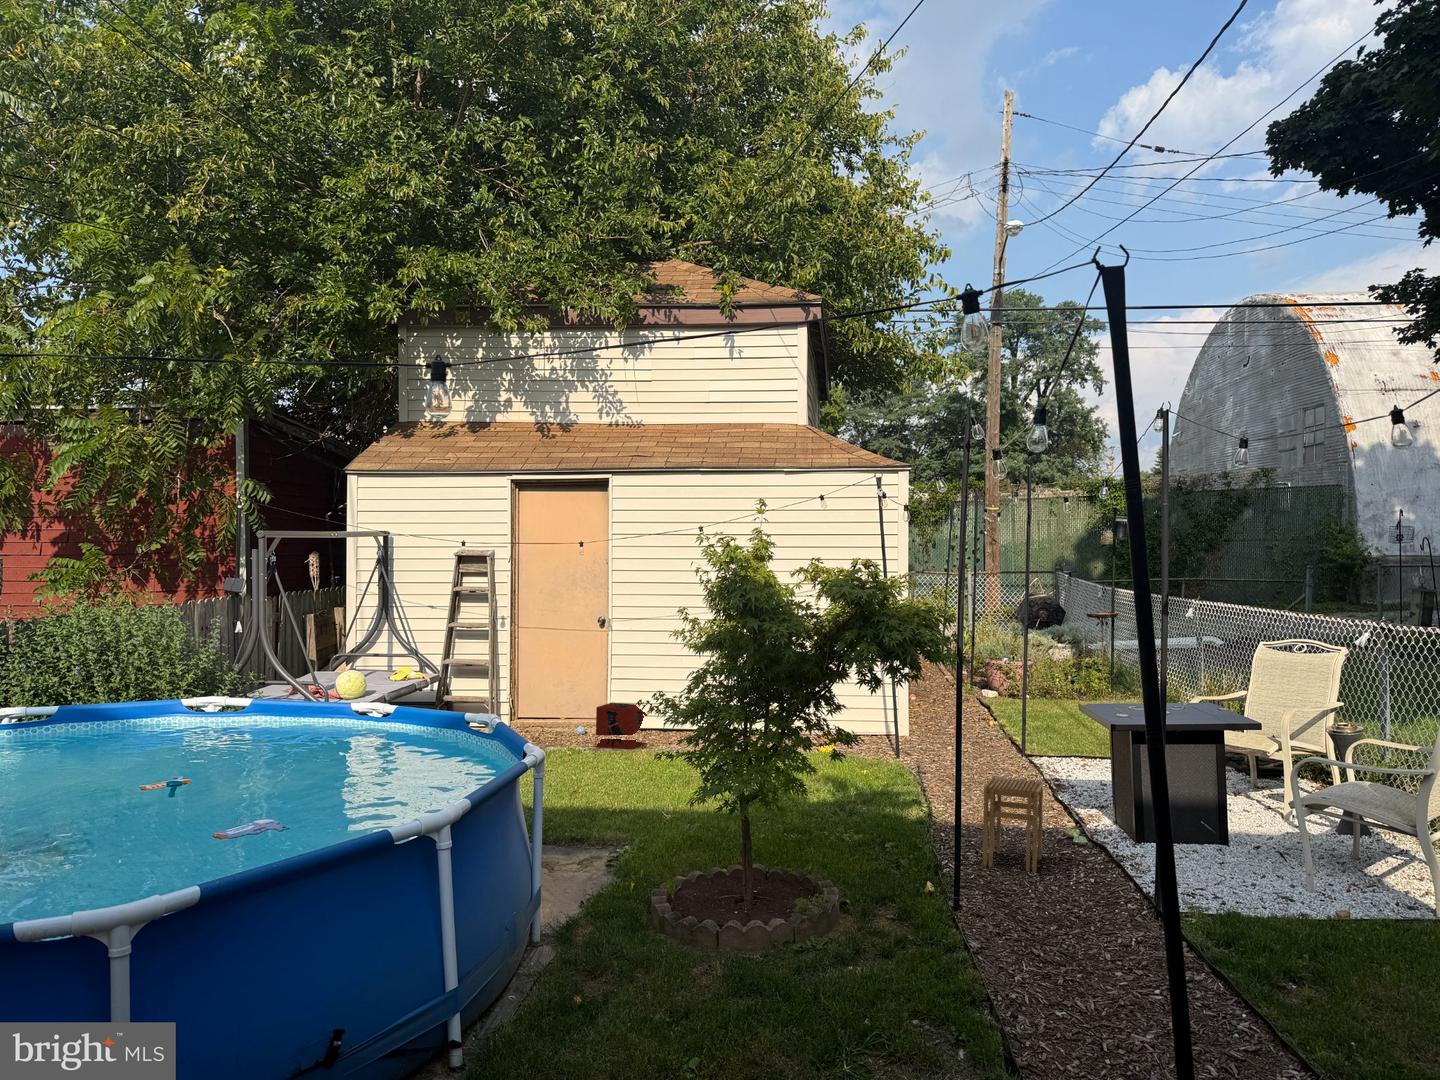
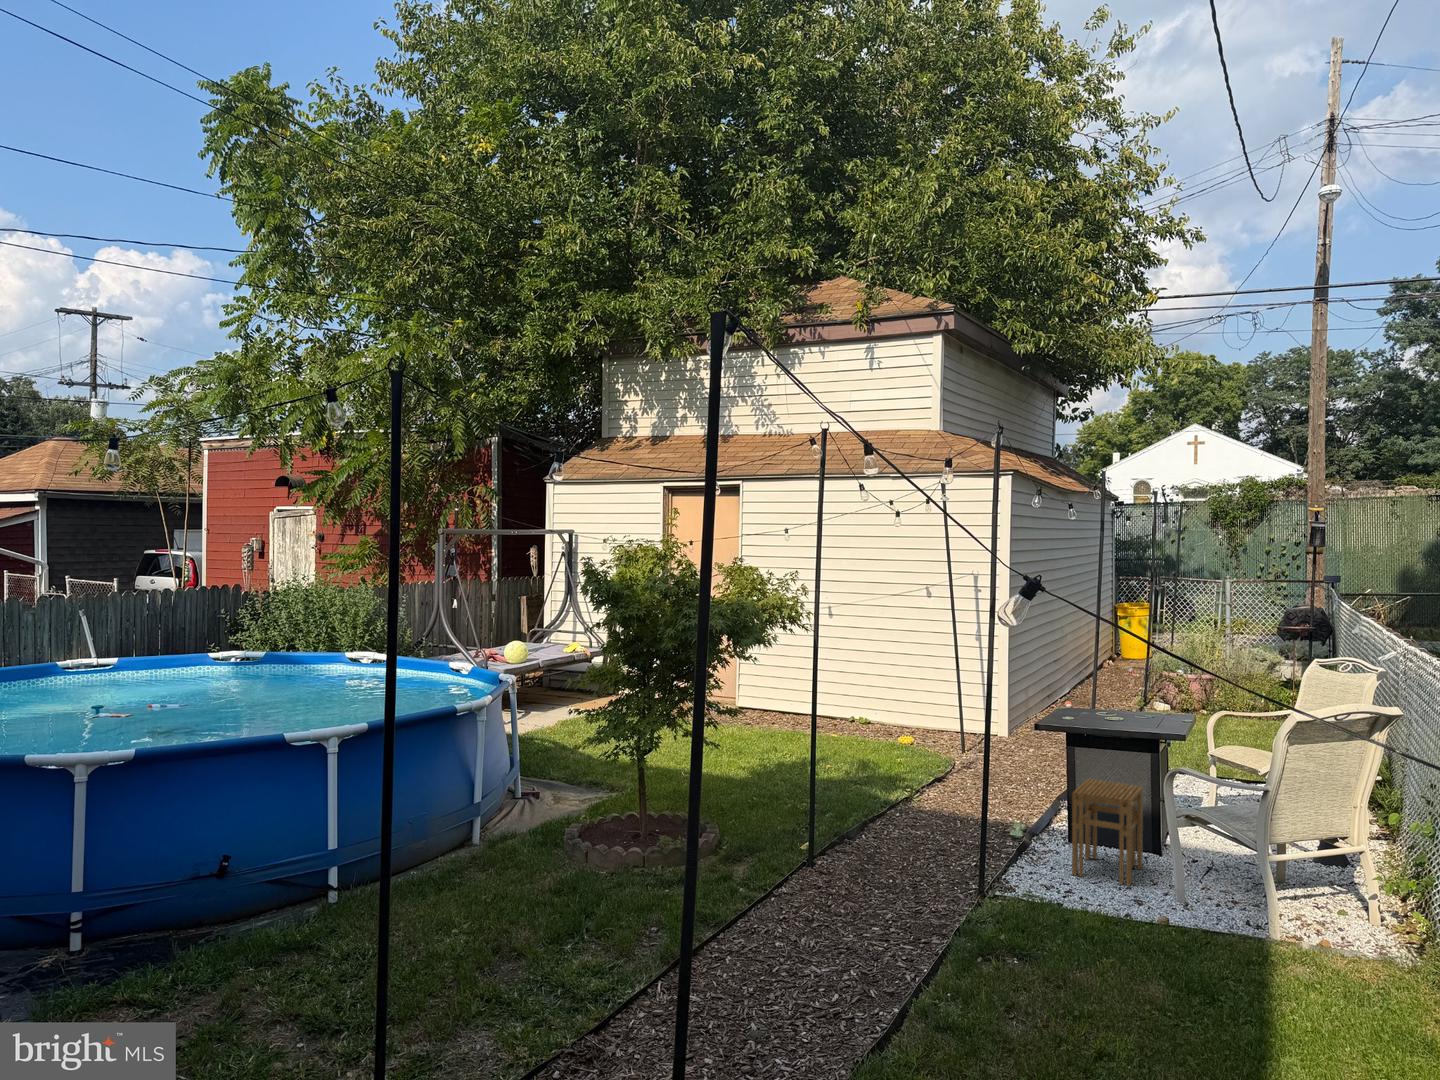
storage box: present [596,703,647,750] -> none [748,680,795,724]

